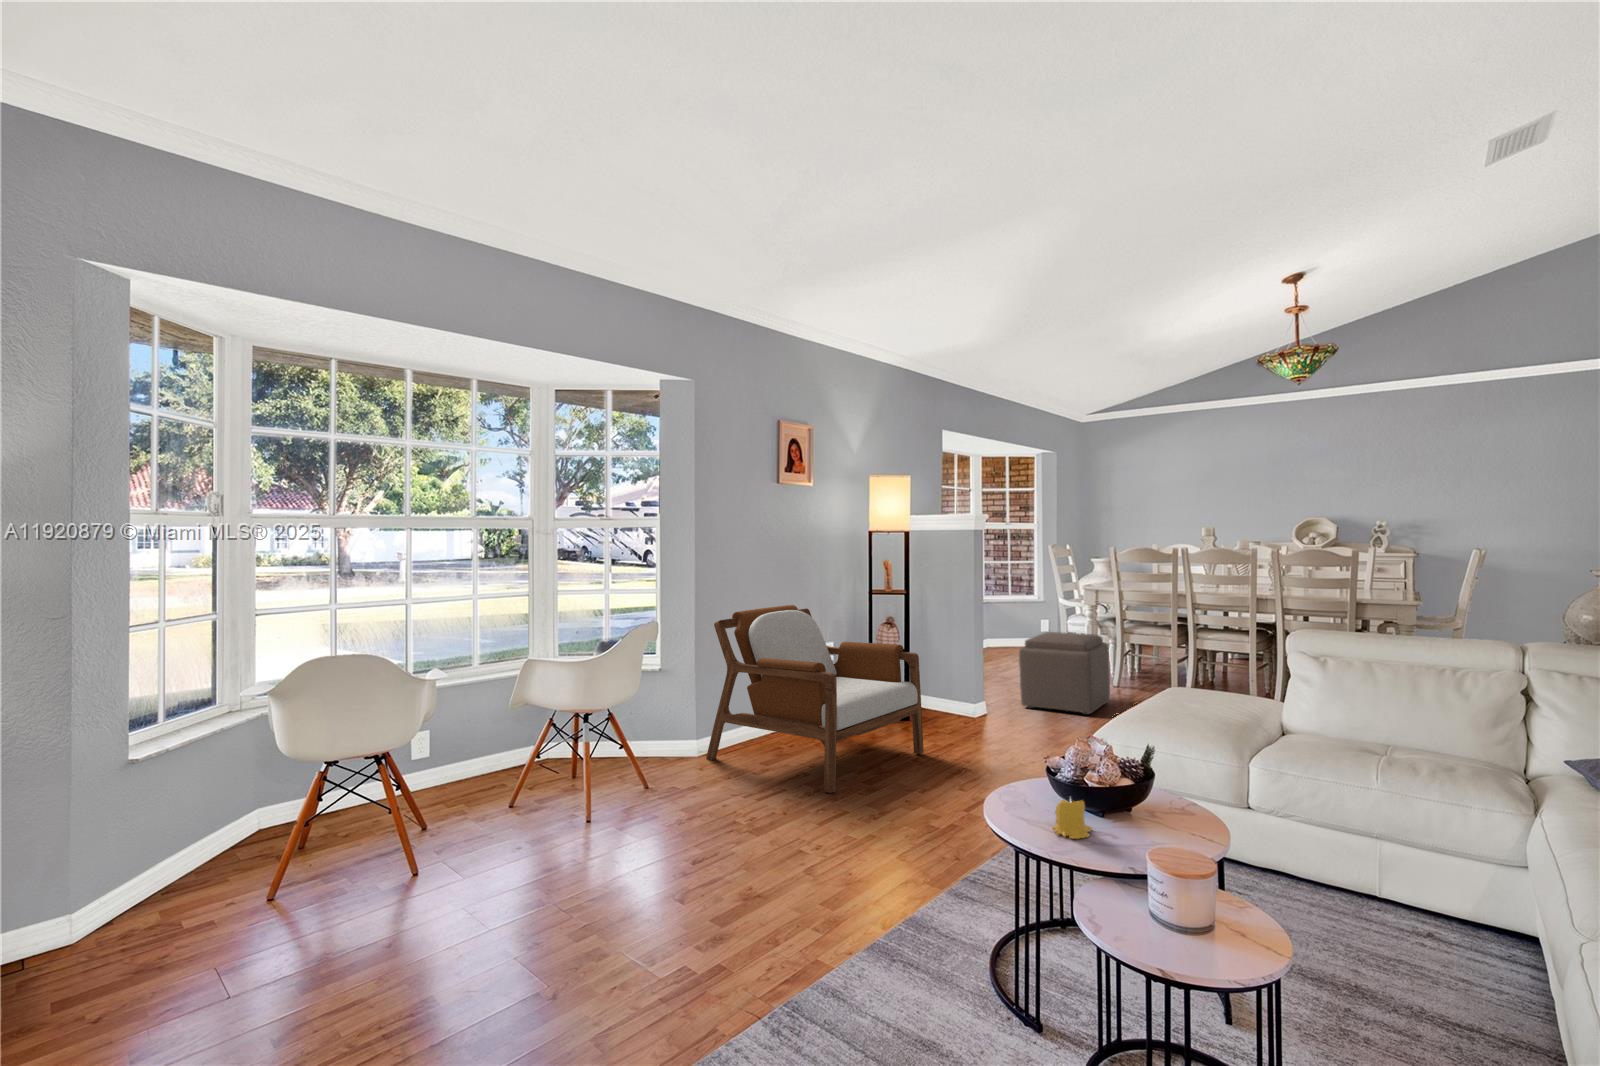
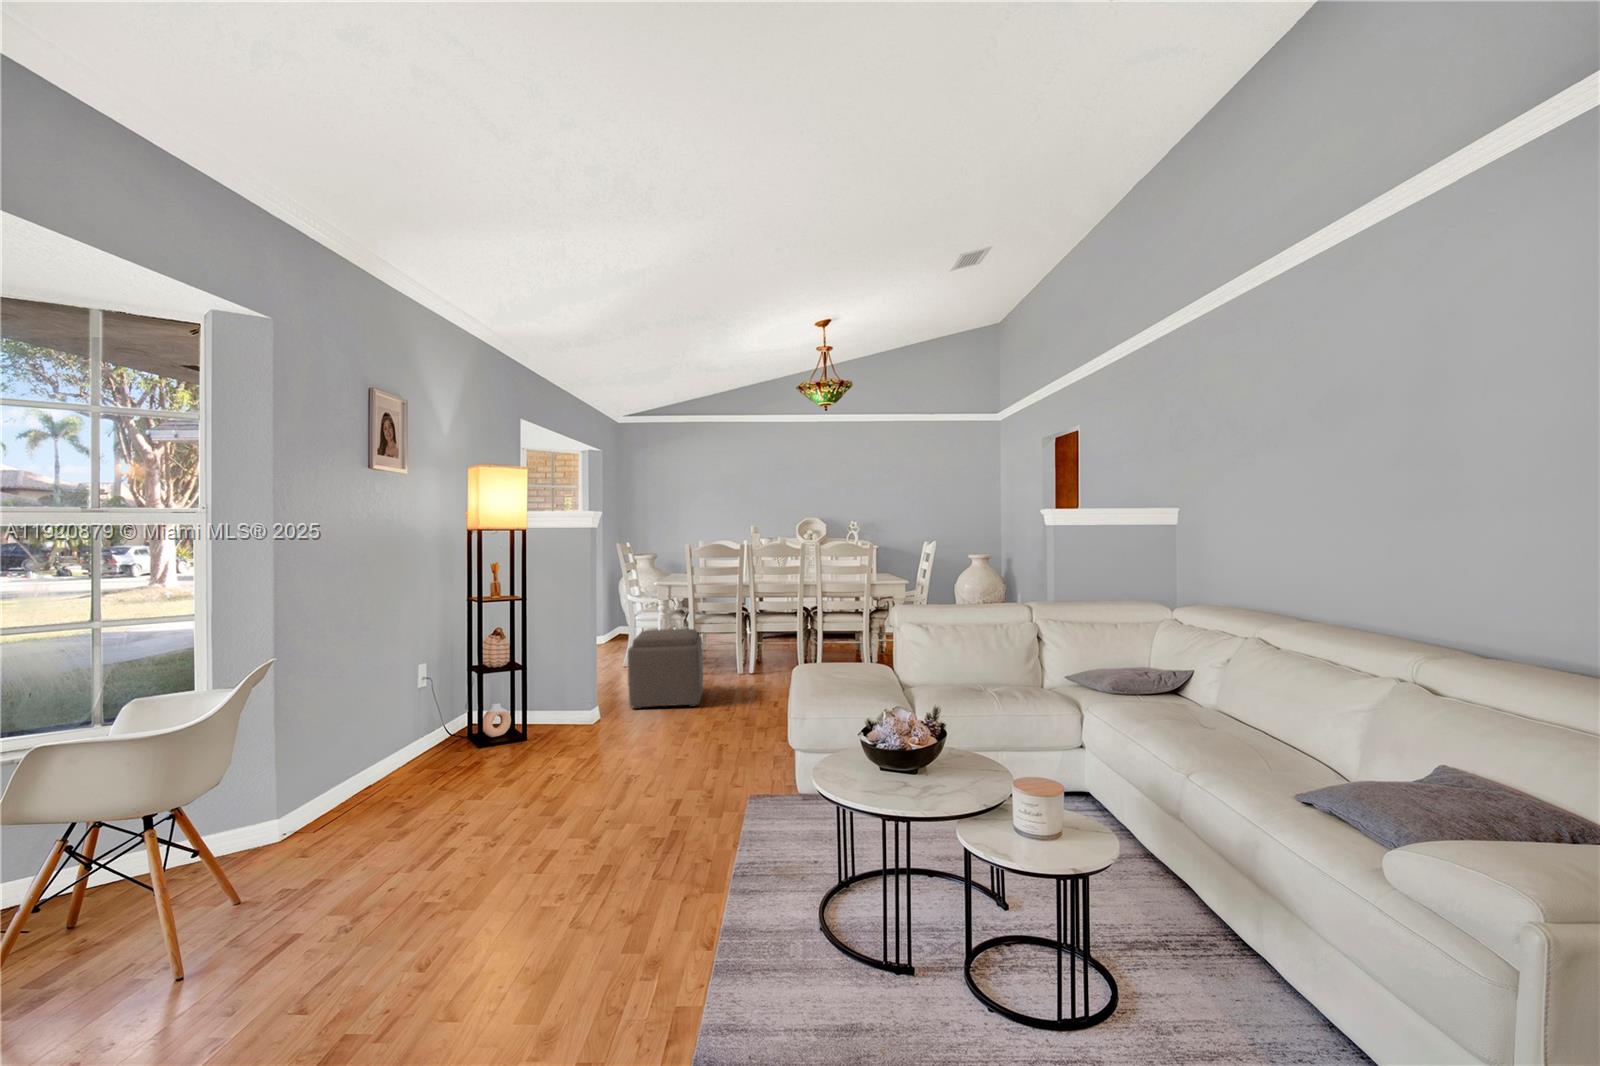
armchair: present [706,605,924,793] -> none [293,621,578,843]
candle: present [1053,800,1092,839] -> none [902,762,935,799]

